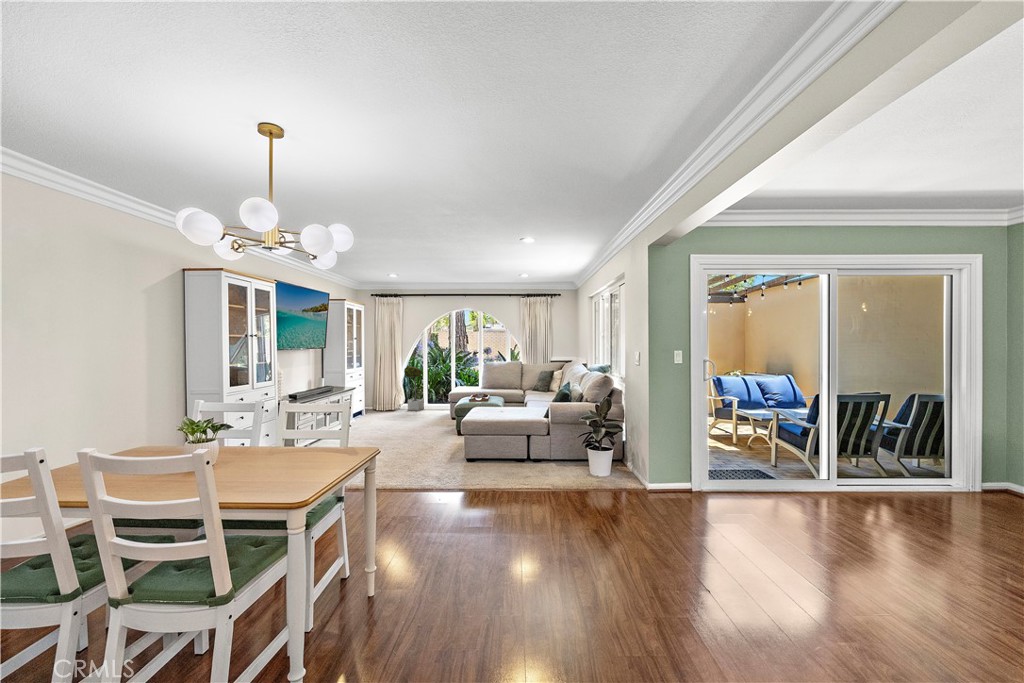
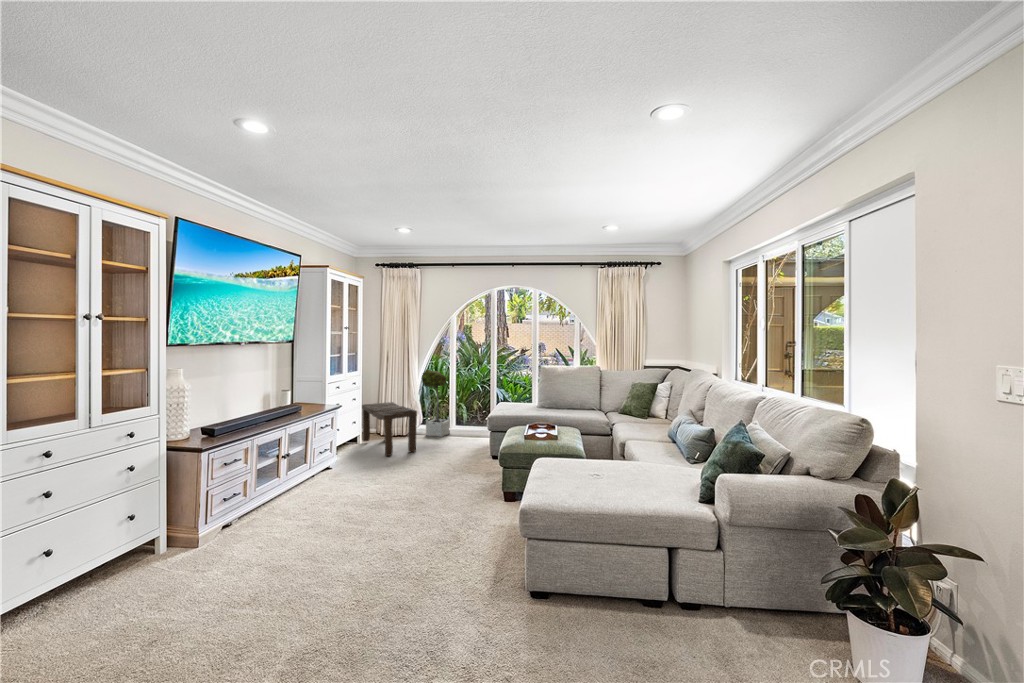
bench: none [365,387,403,420] -> present [362,402,417,456]

